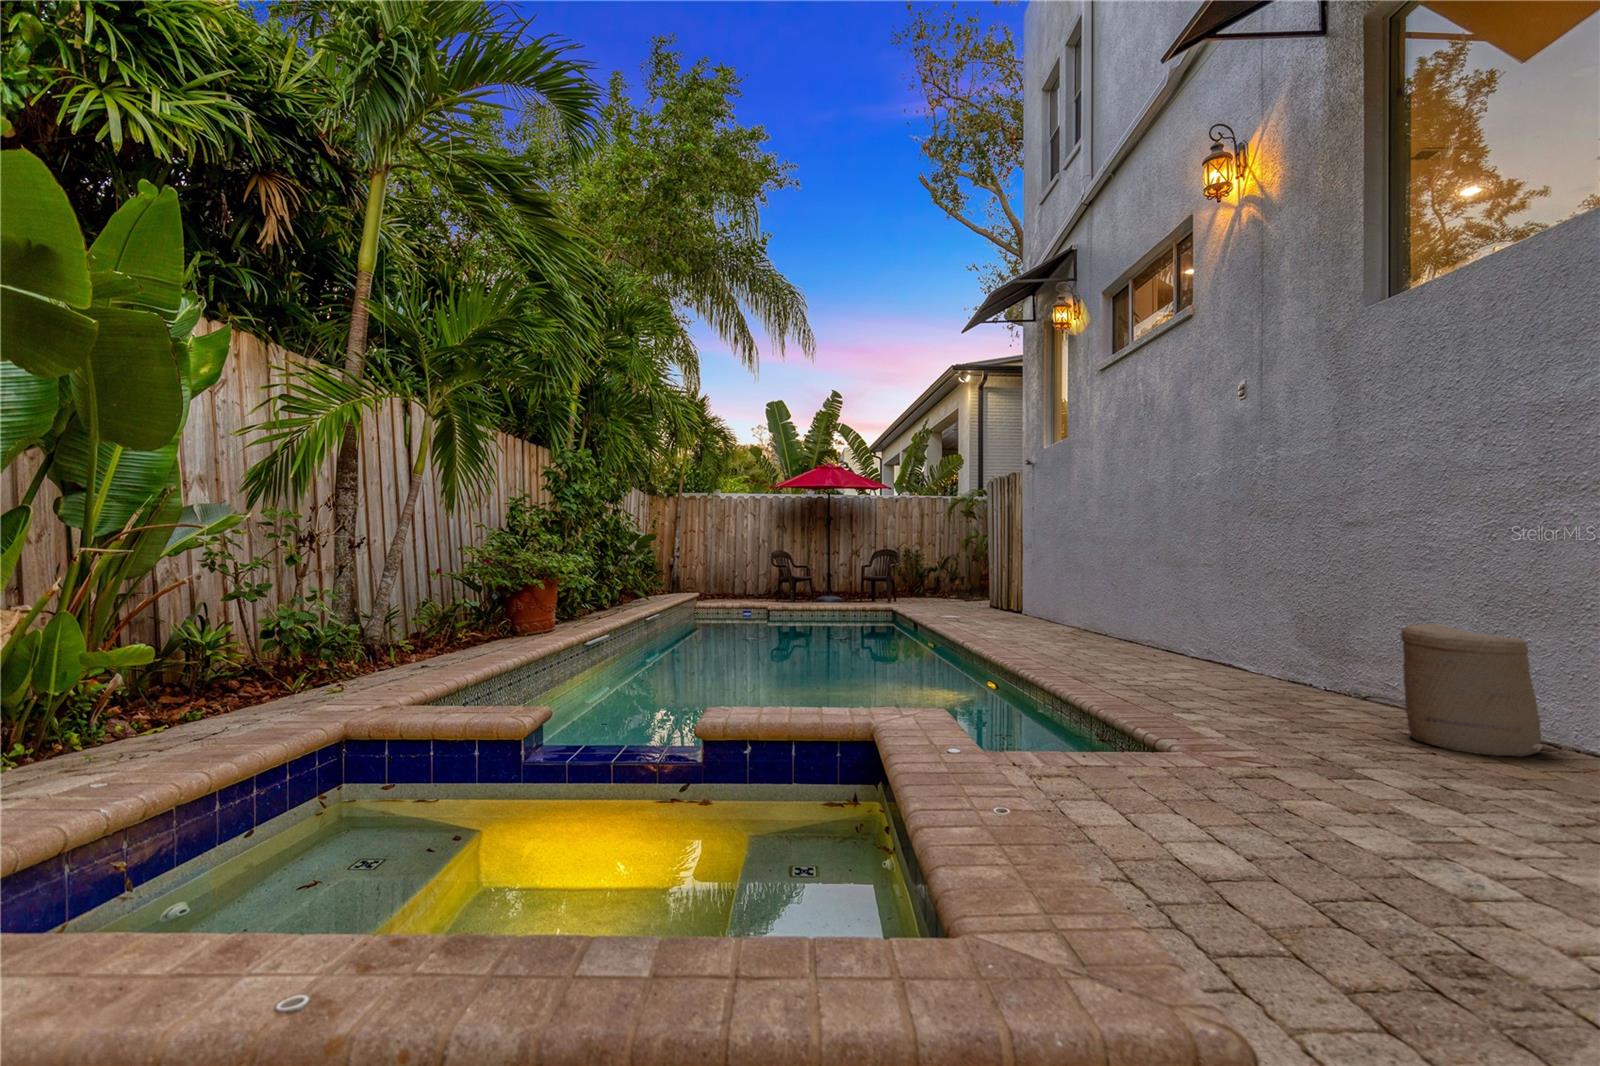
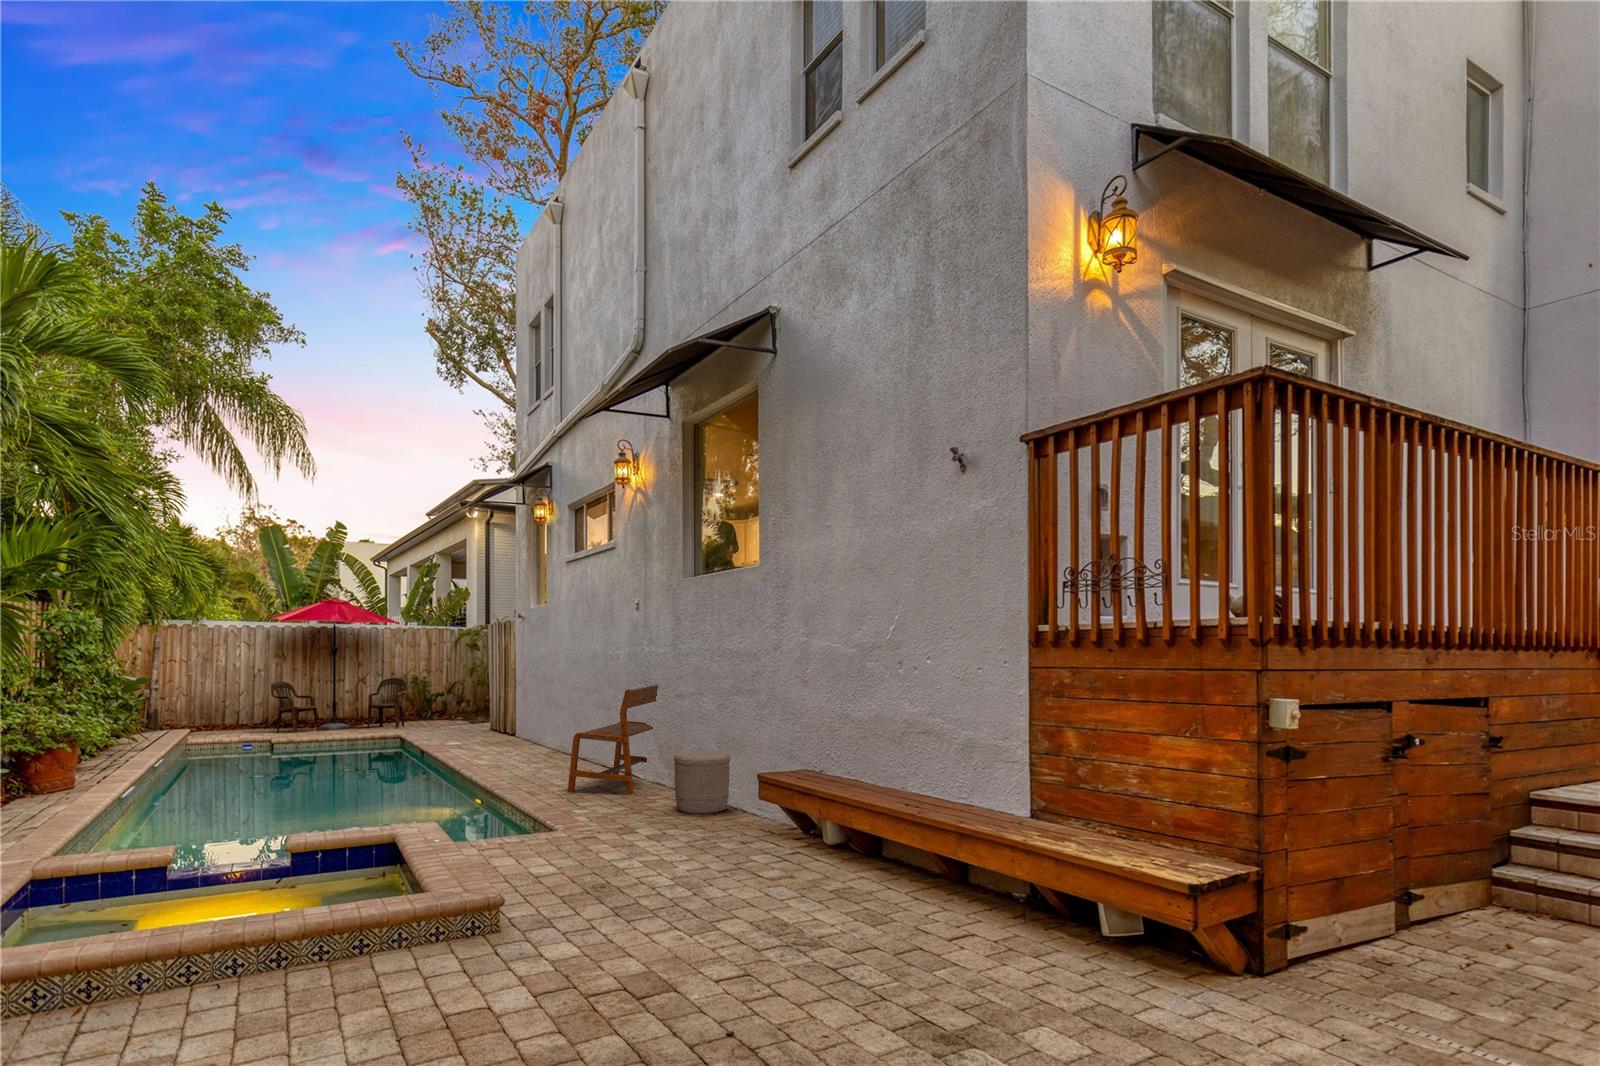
bench: none [1146,515,1316,703] -> present [567,685,658,794]

